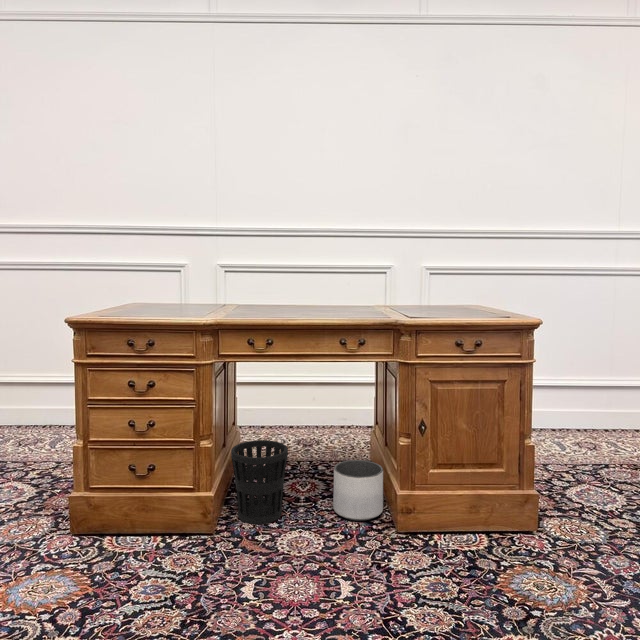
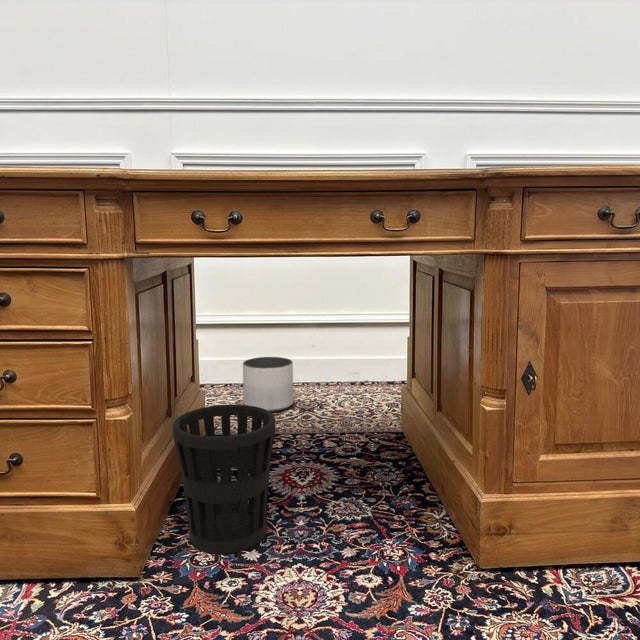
planter: present [333,460,383,521] -> present [243,357,294,412]

